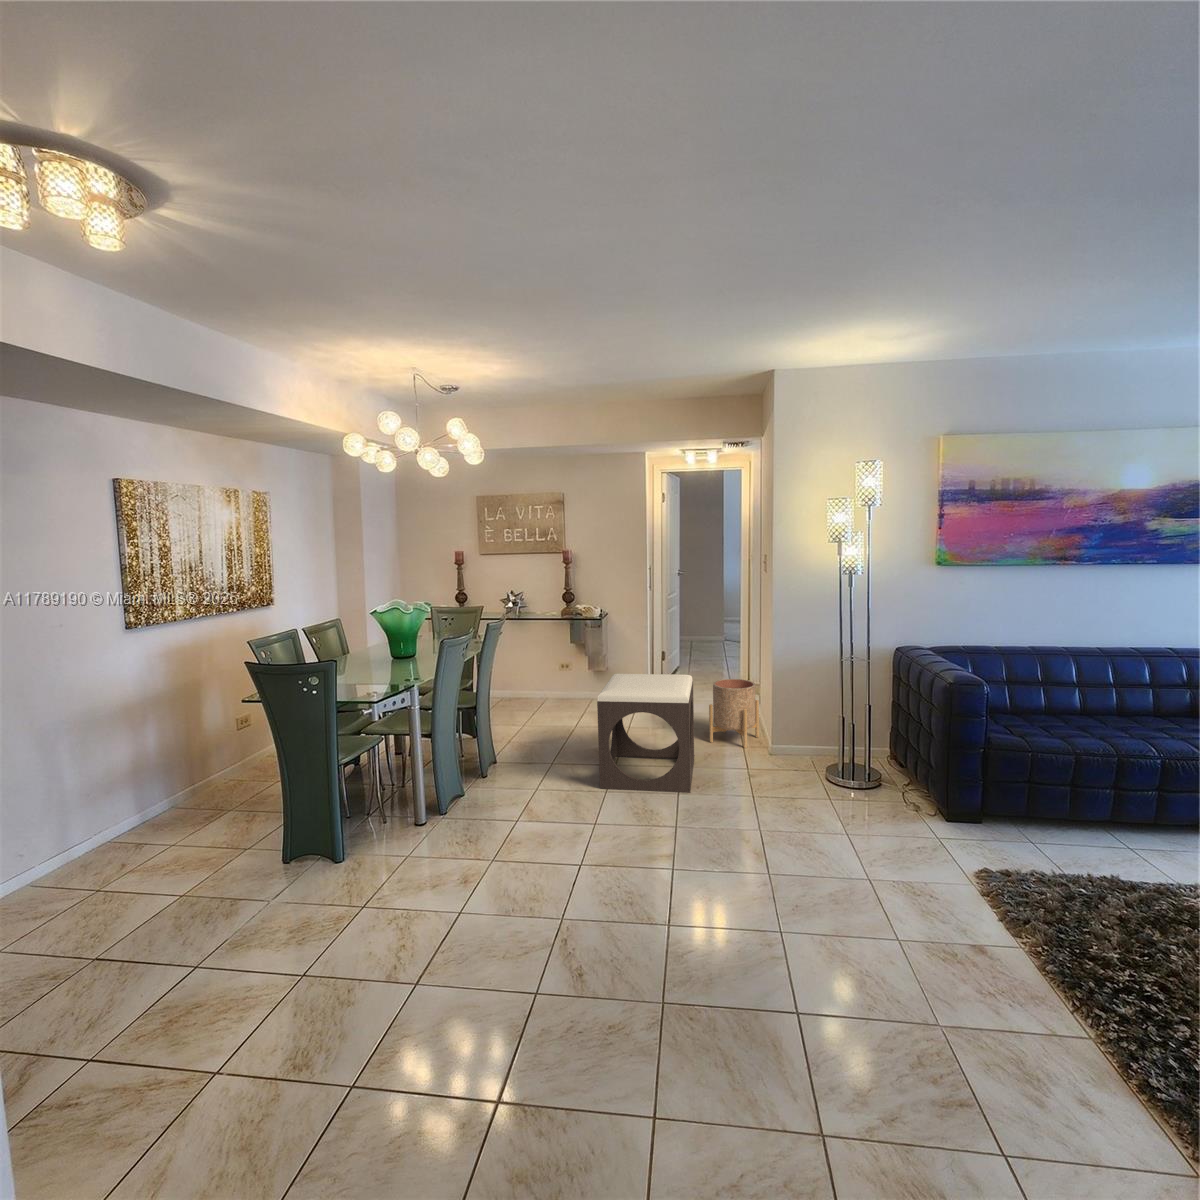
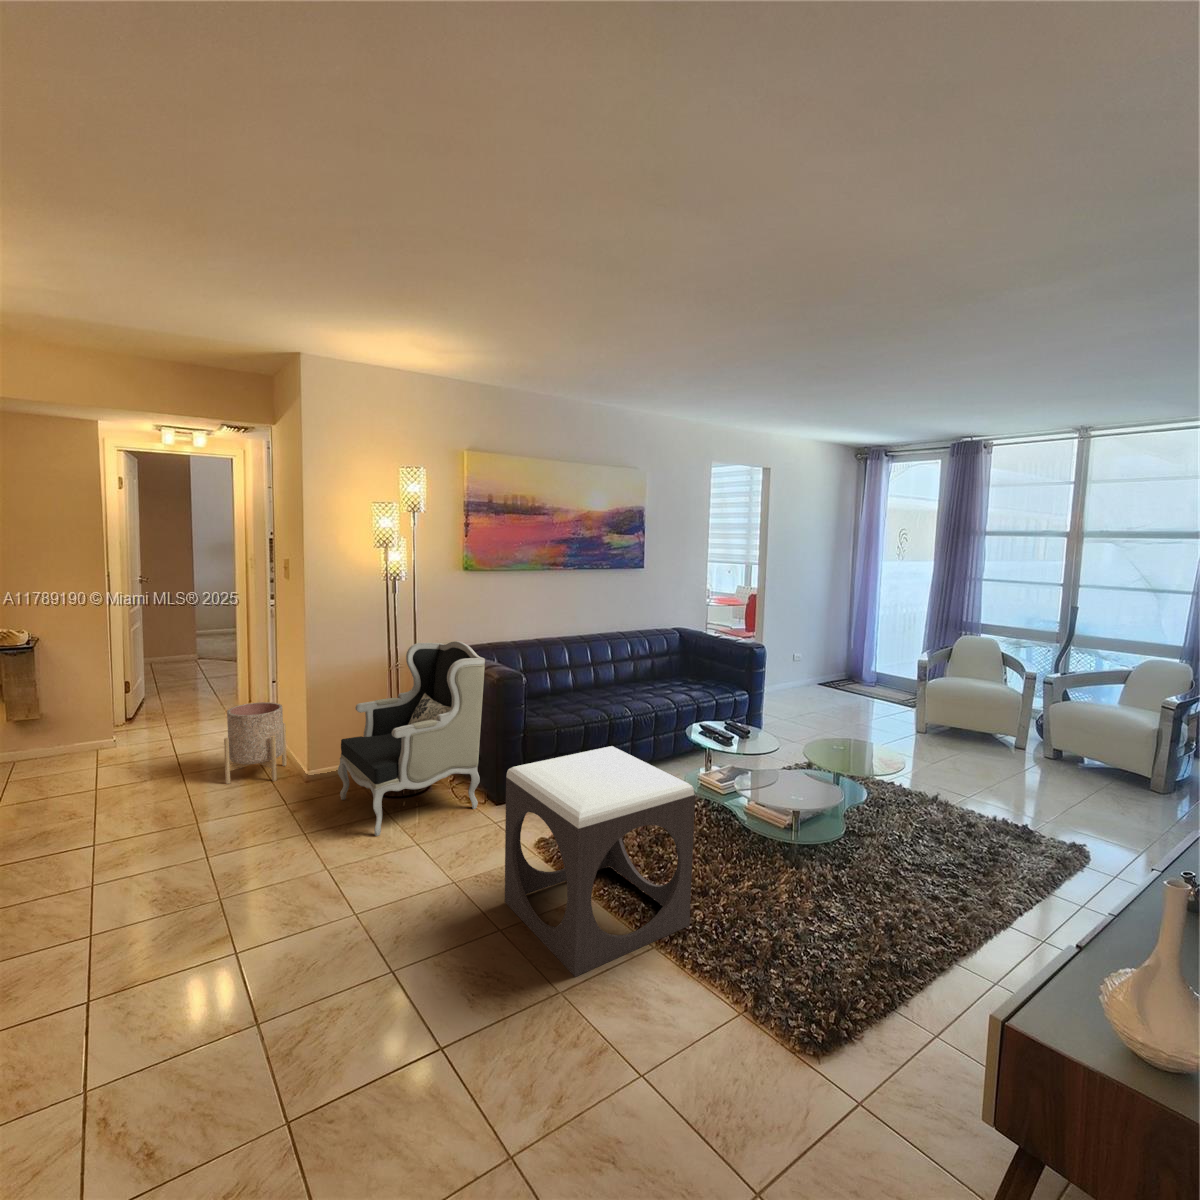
armchair: none [790,638,935,818] -> present [338,641,485,836]
footstool: present [597,674,694,793] -> present [505,746,695,977]

